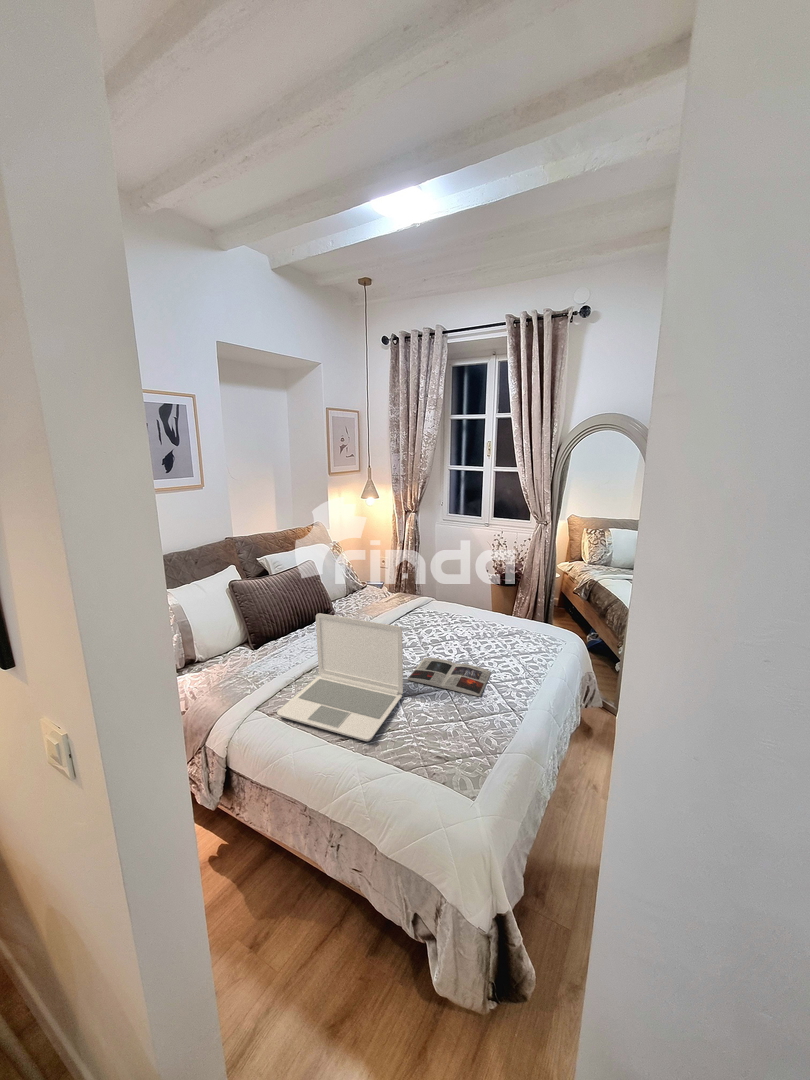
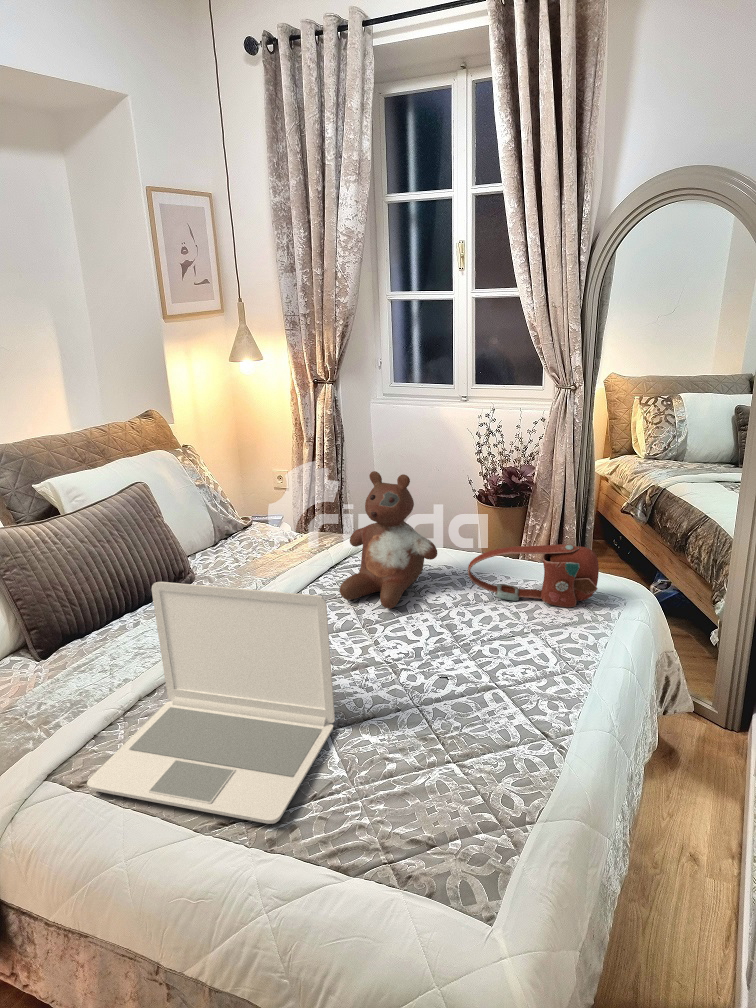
stuffed bear: none [411,563,464,637] -> present [340,471,437,609]
handbag: none [480,609,551,644] -> present [468,544,599,607]
magazine: present [407,658,491,696] -> none [341,649,497,714]

